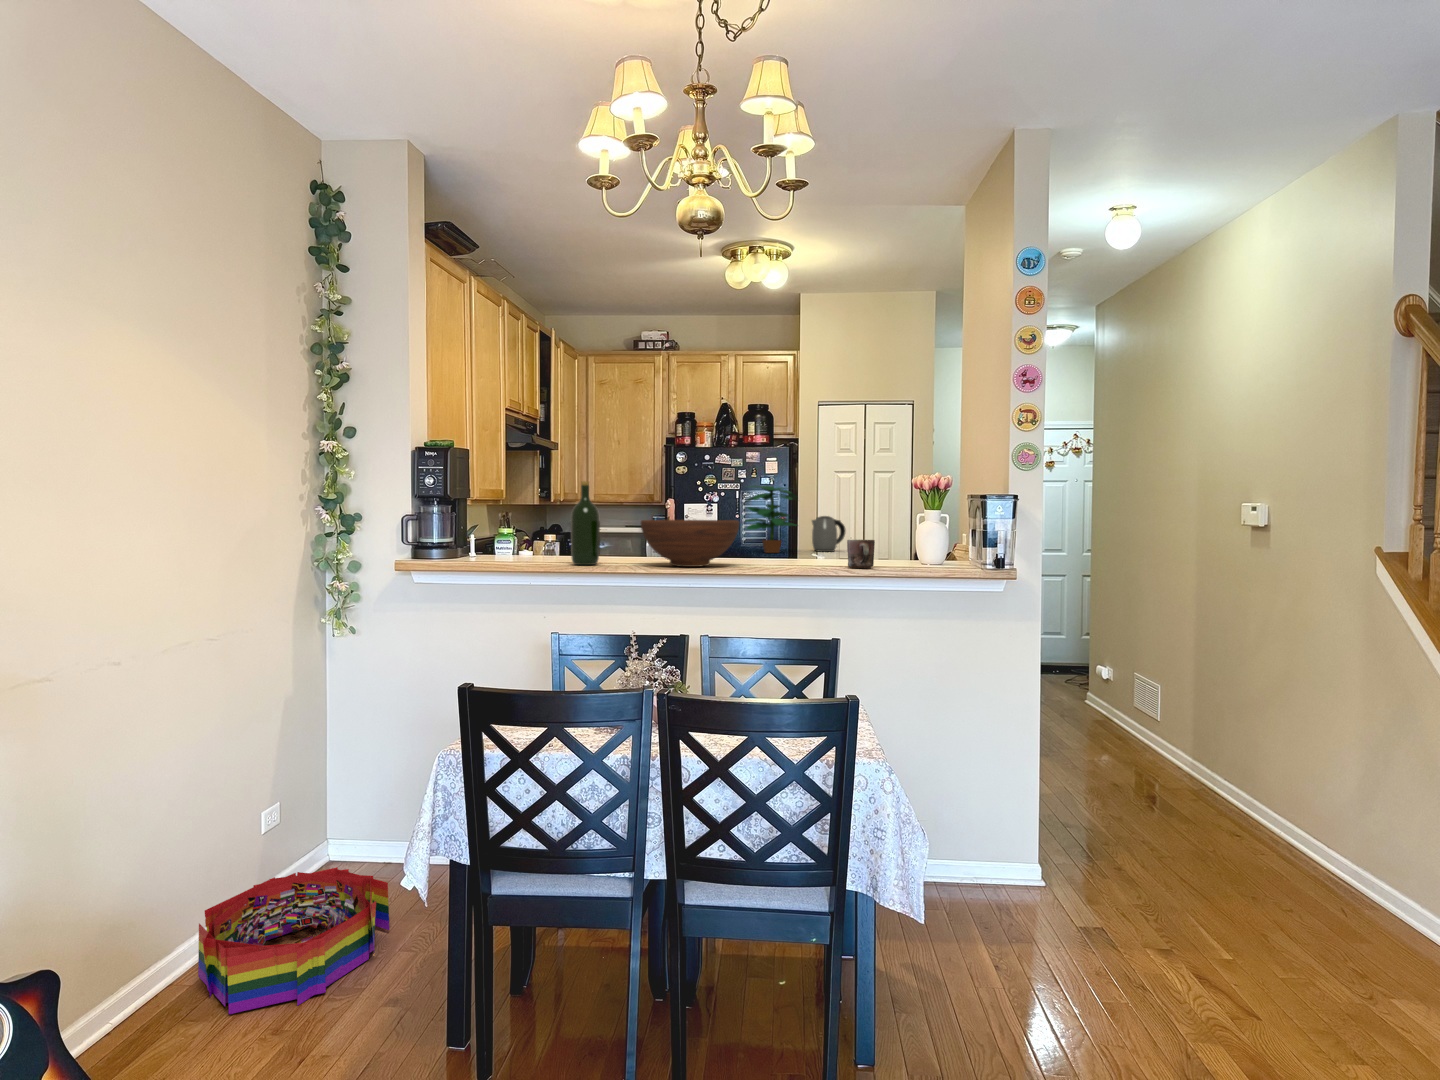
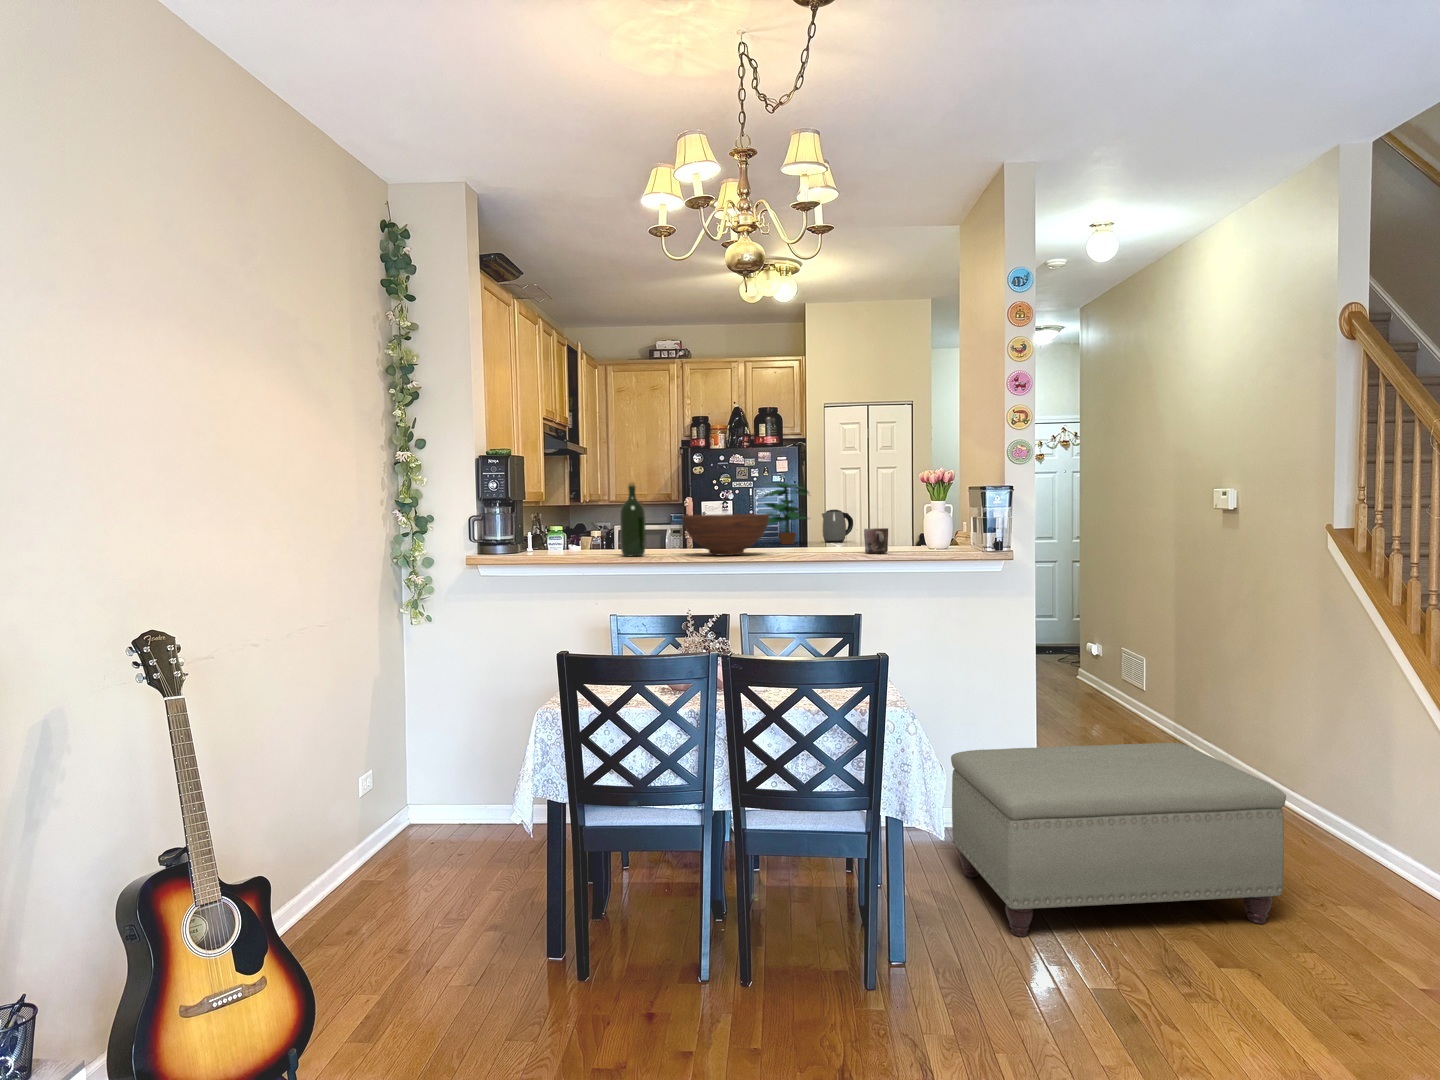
ottoman: none [939,796,1337,1033] -> present [951,743,1286,937]
storage bin: present [198,867,389,1014] -> none [321,824,478,941]

